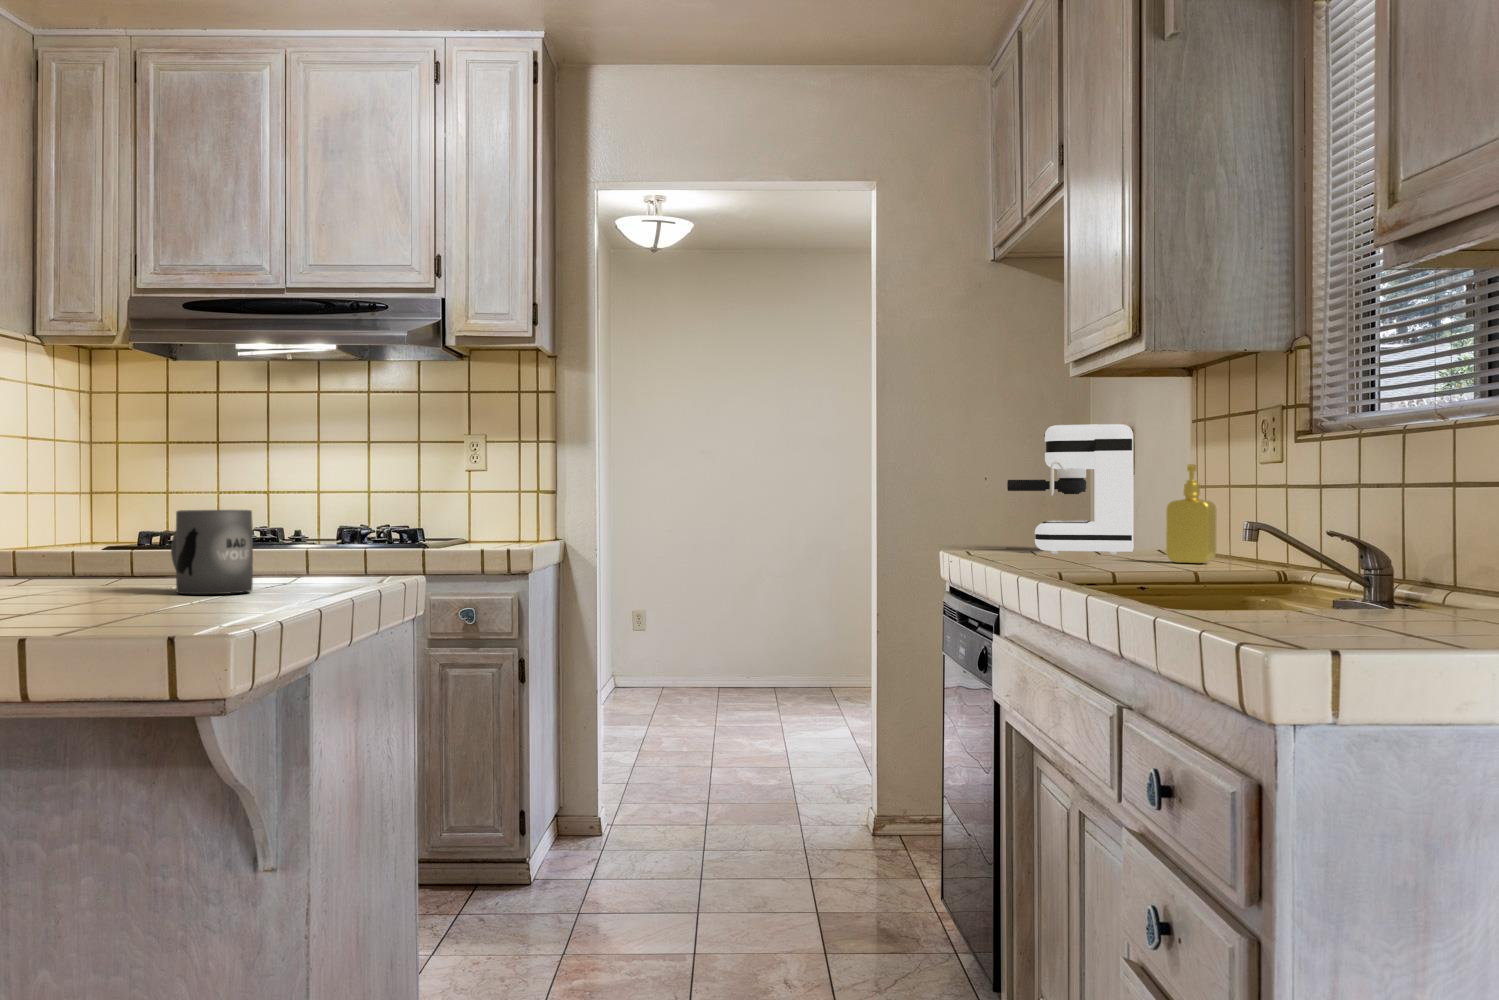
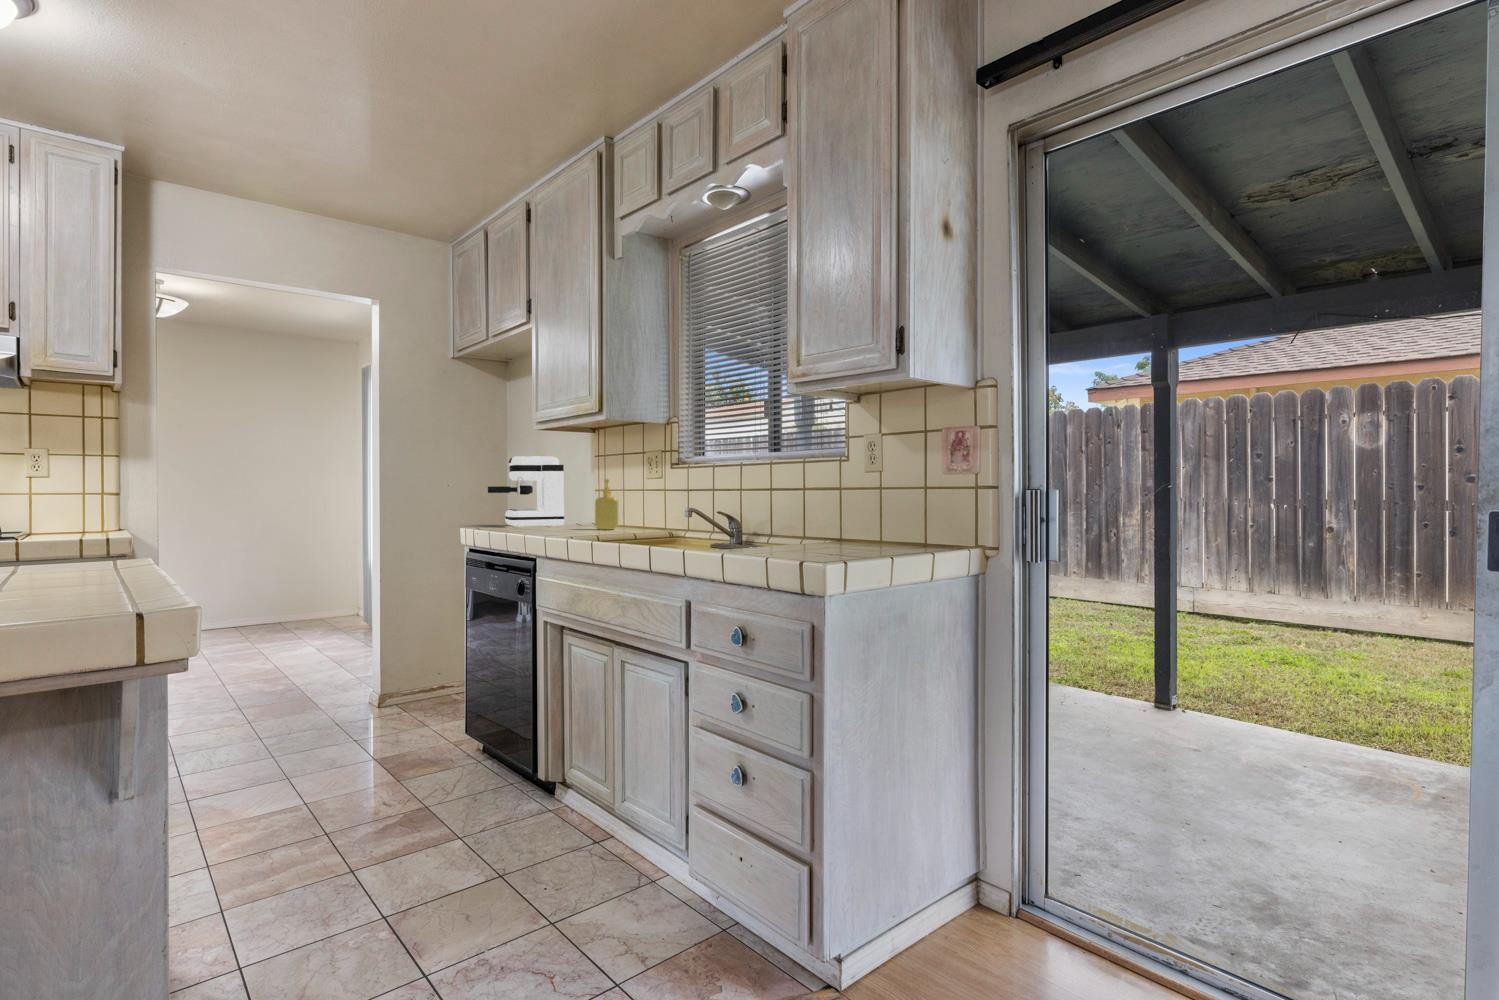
mug: present [171,510,253,594] -> none [39,511,137,577]

